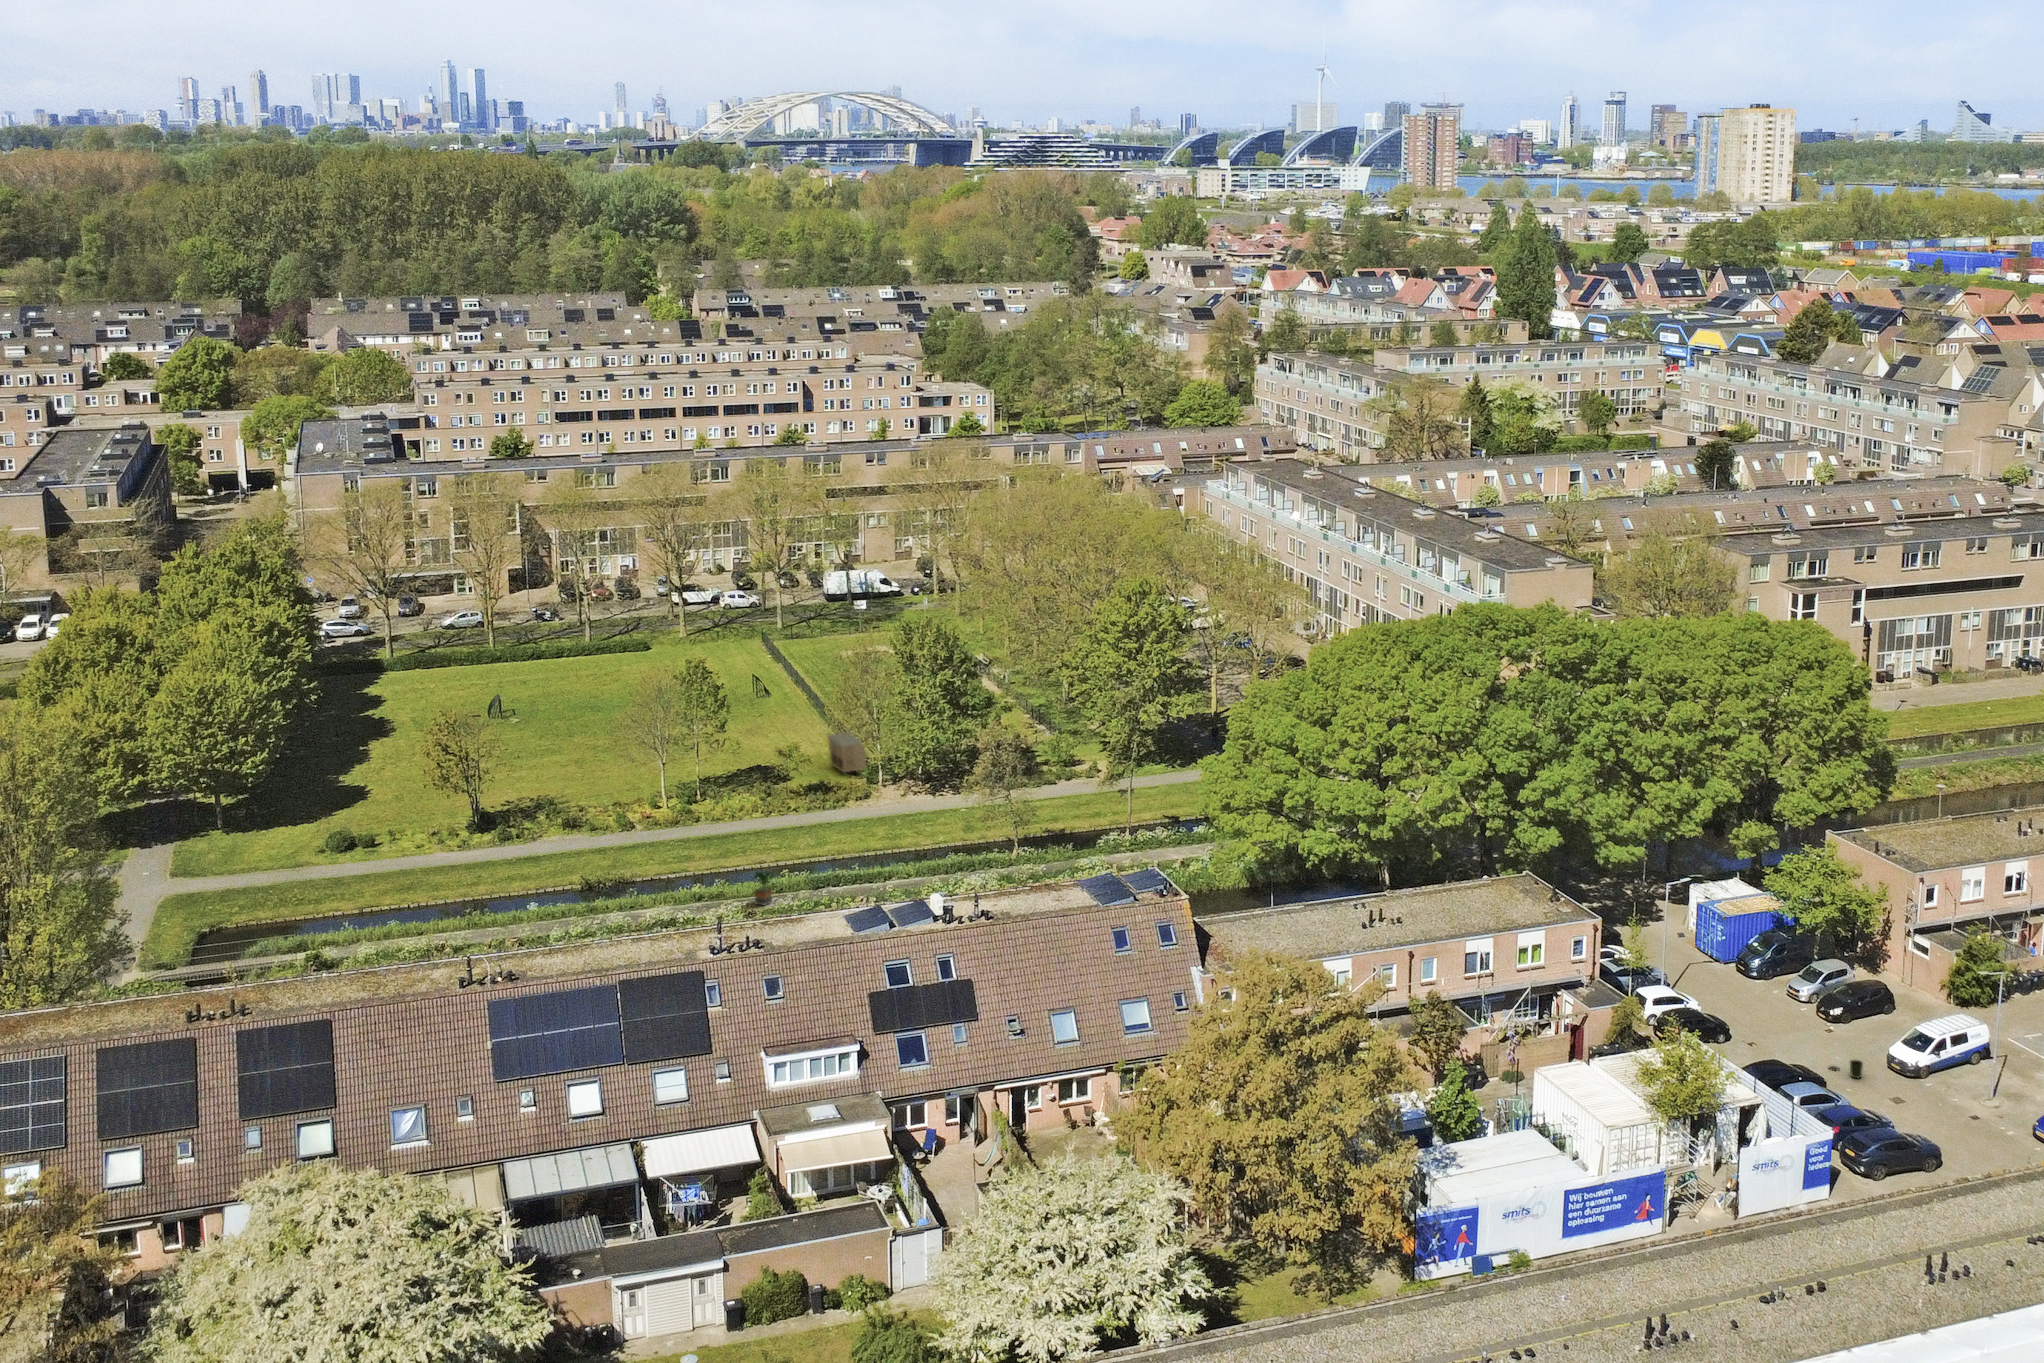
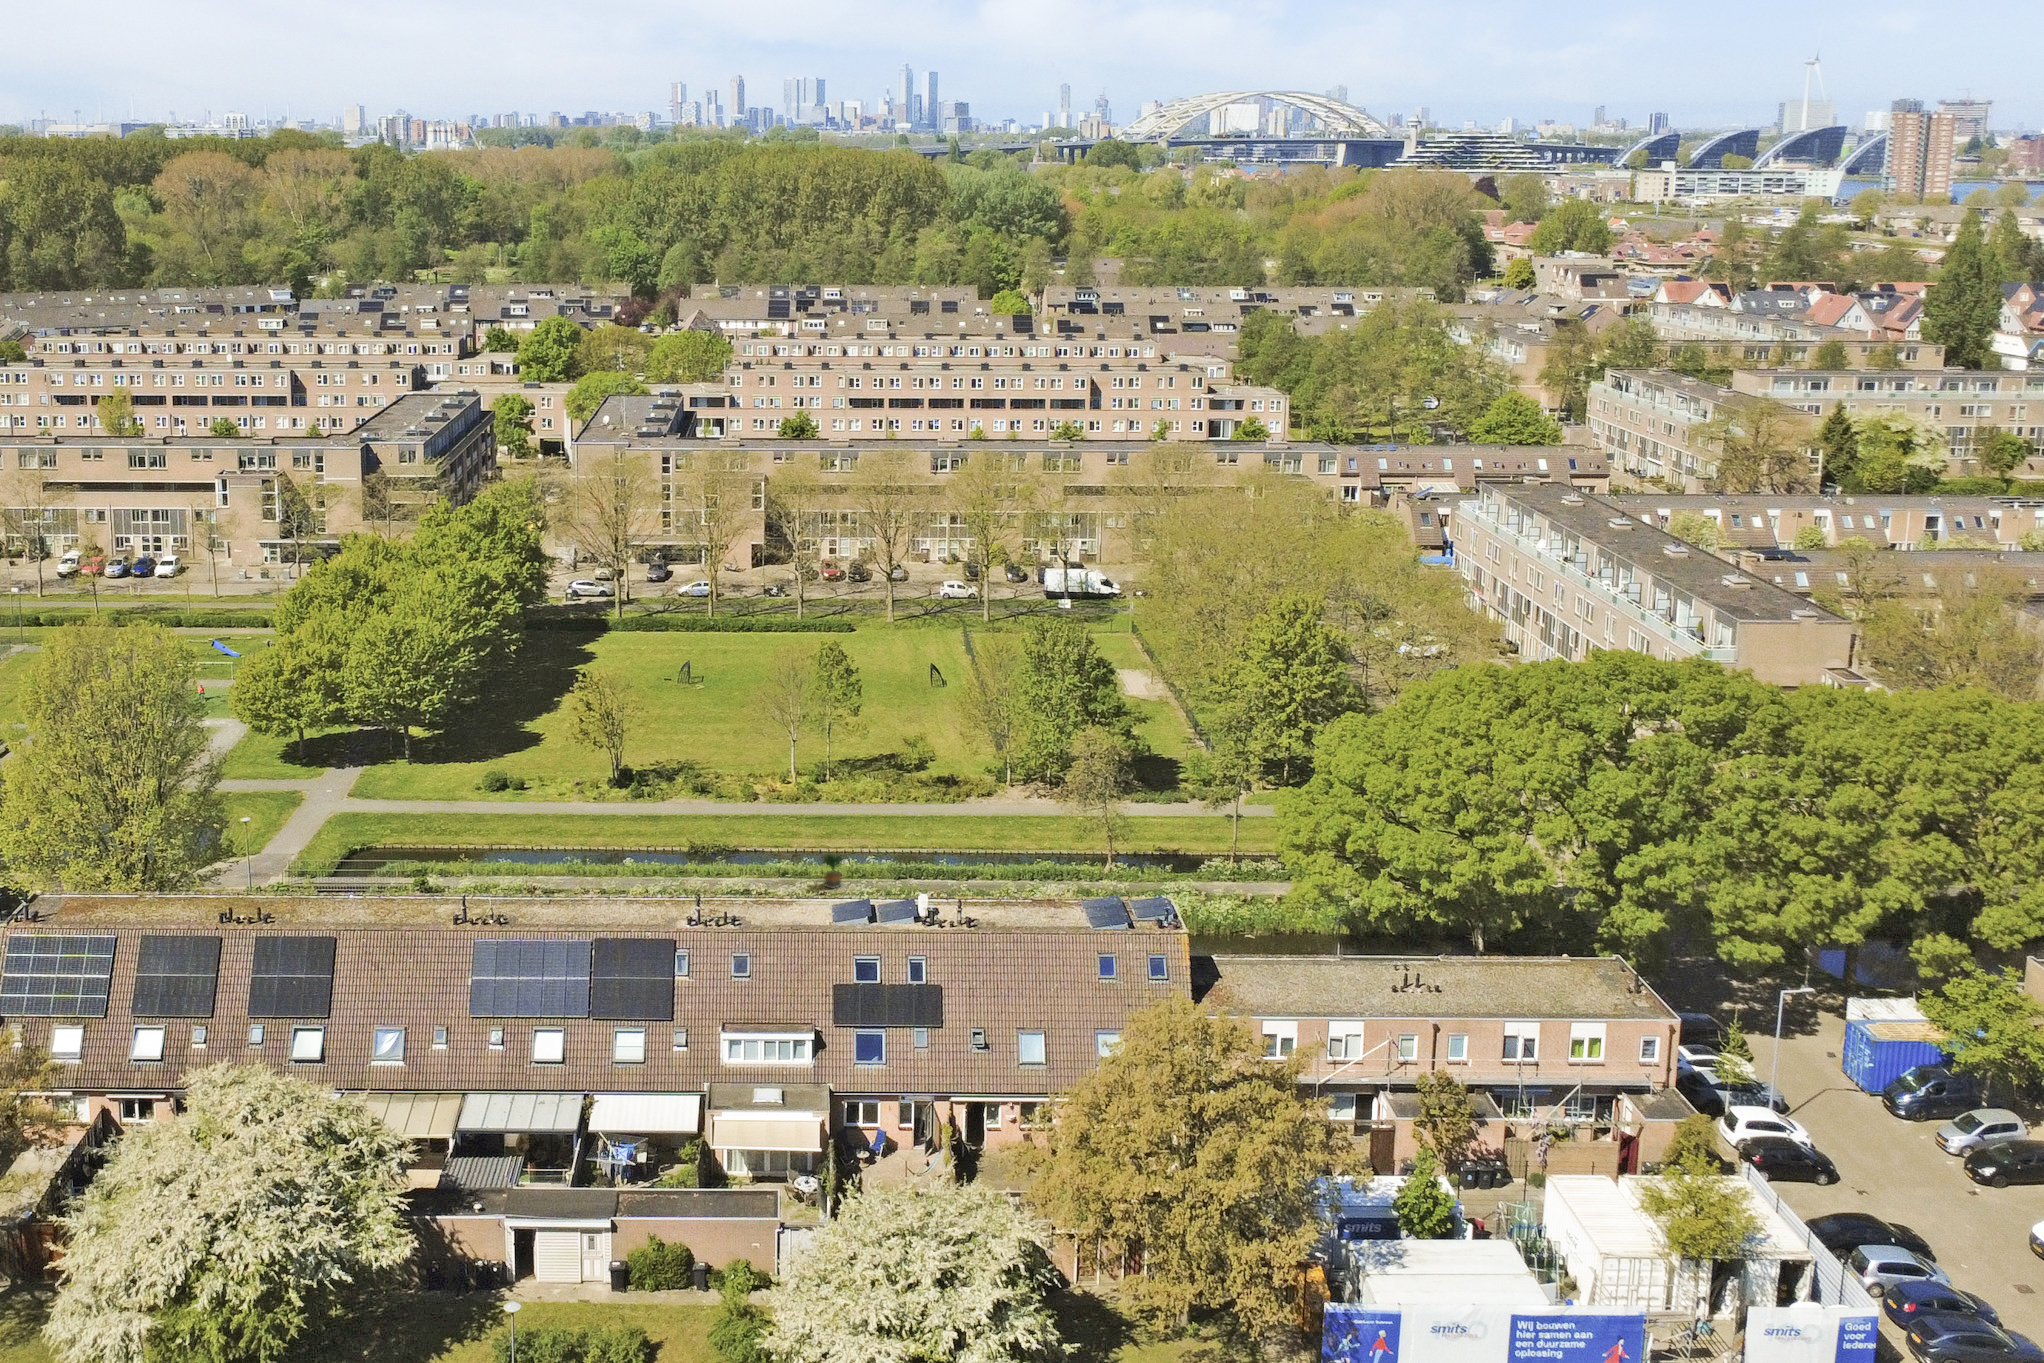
storage bench: present [828,733,866,774] -> none [958,726,992,768]
trash can: present [1829,1060,1863,1079] -> none [1960,1237,2003,1261]

